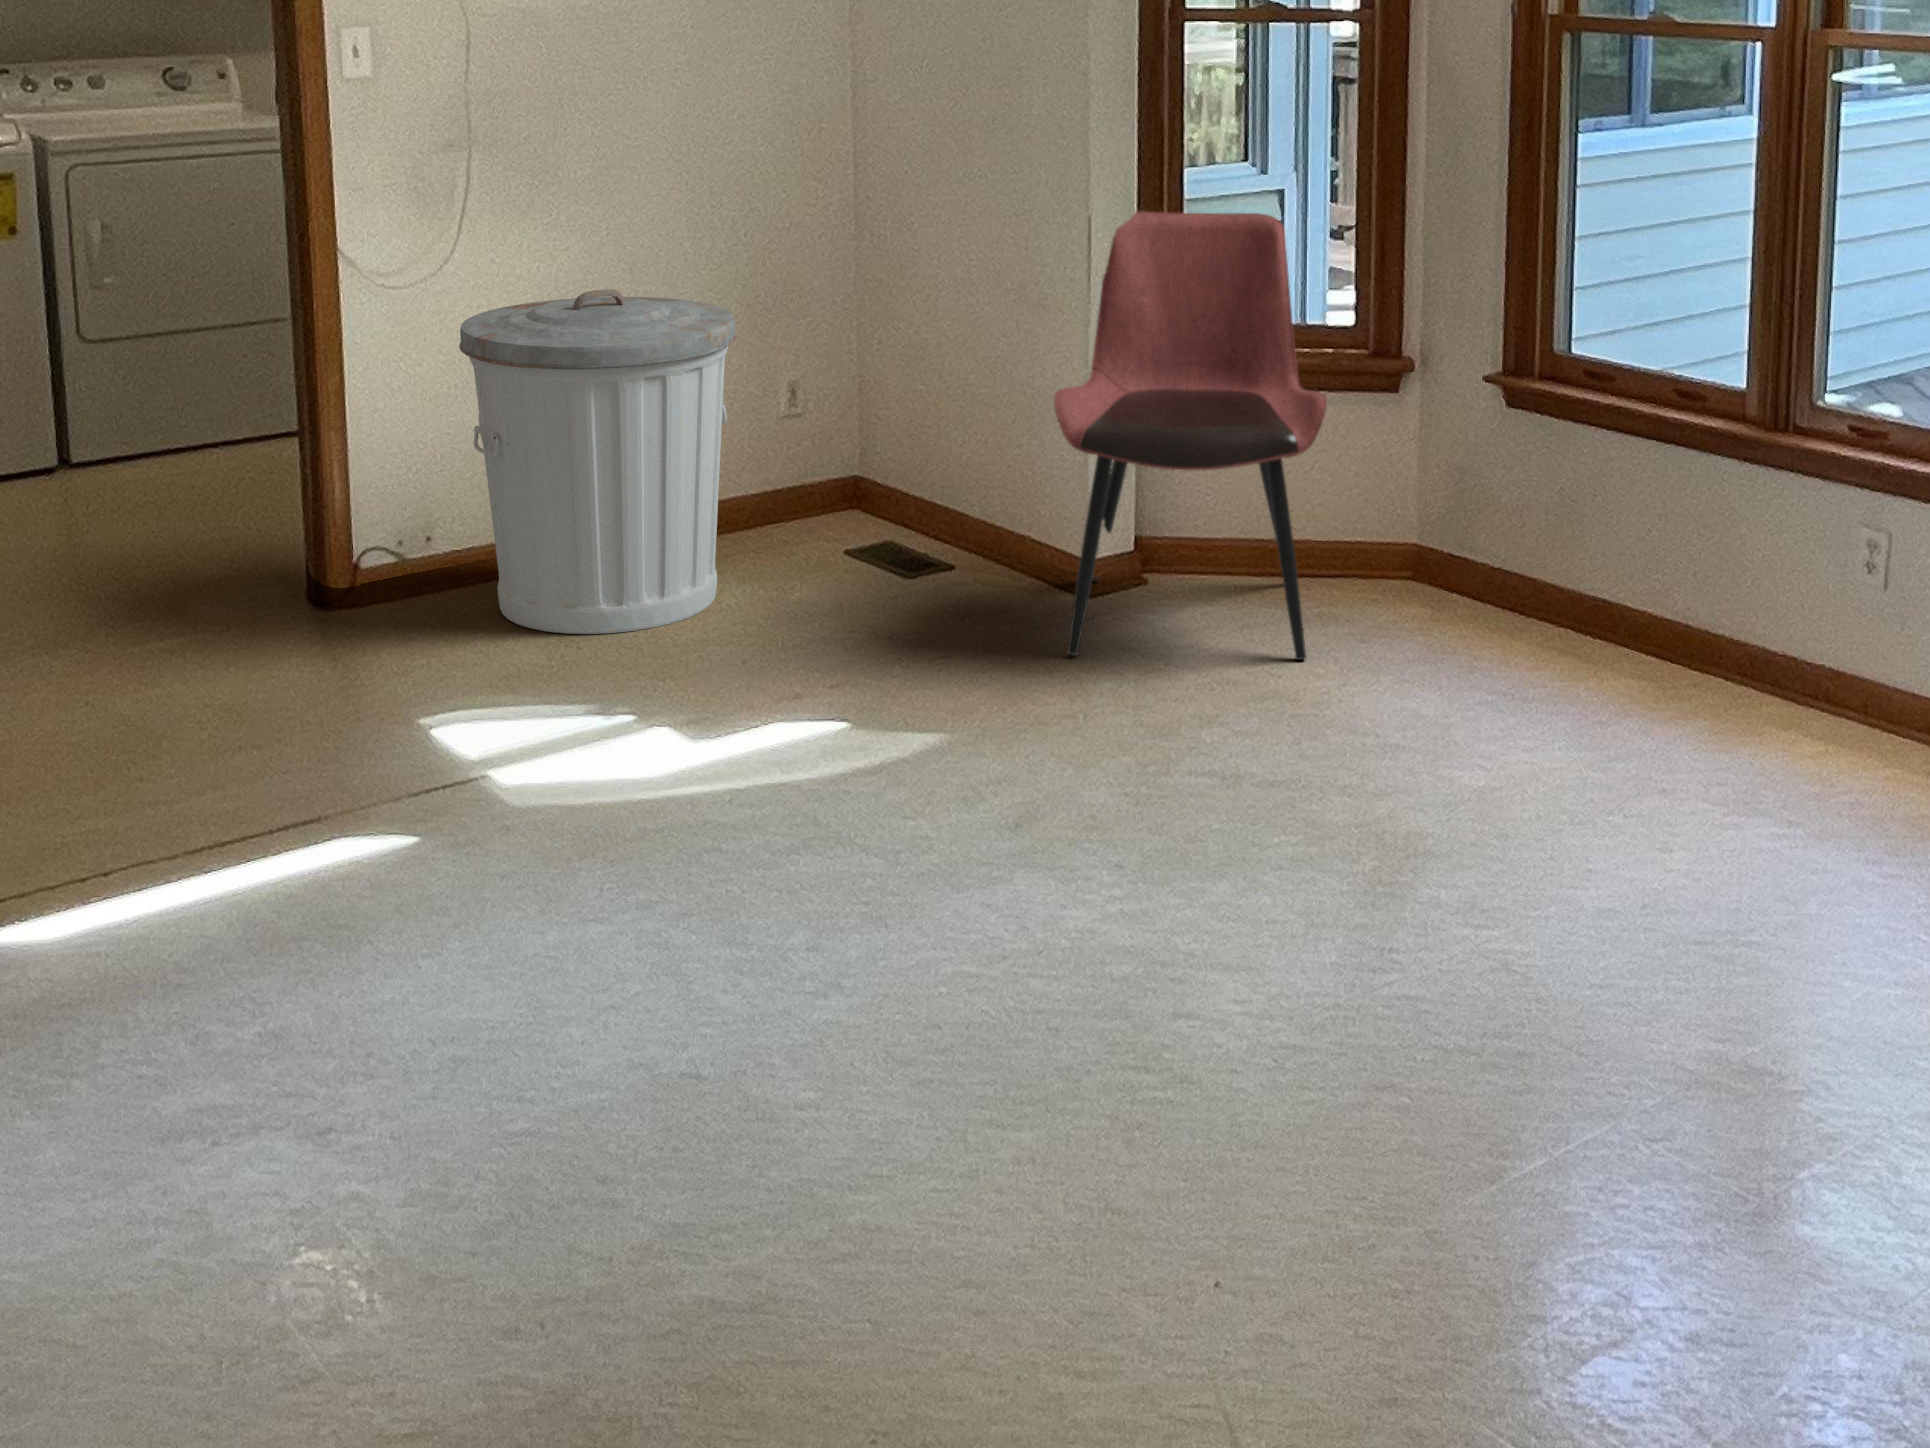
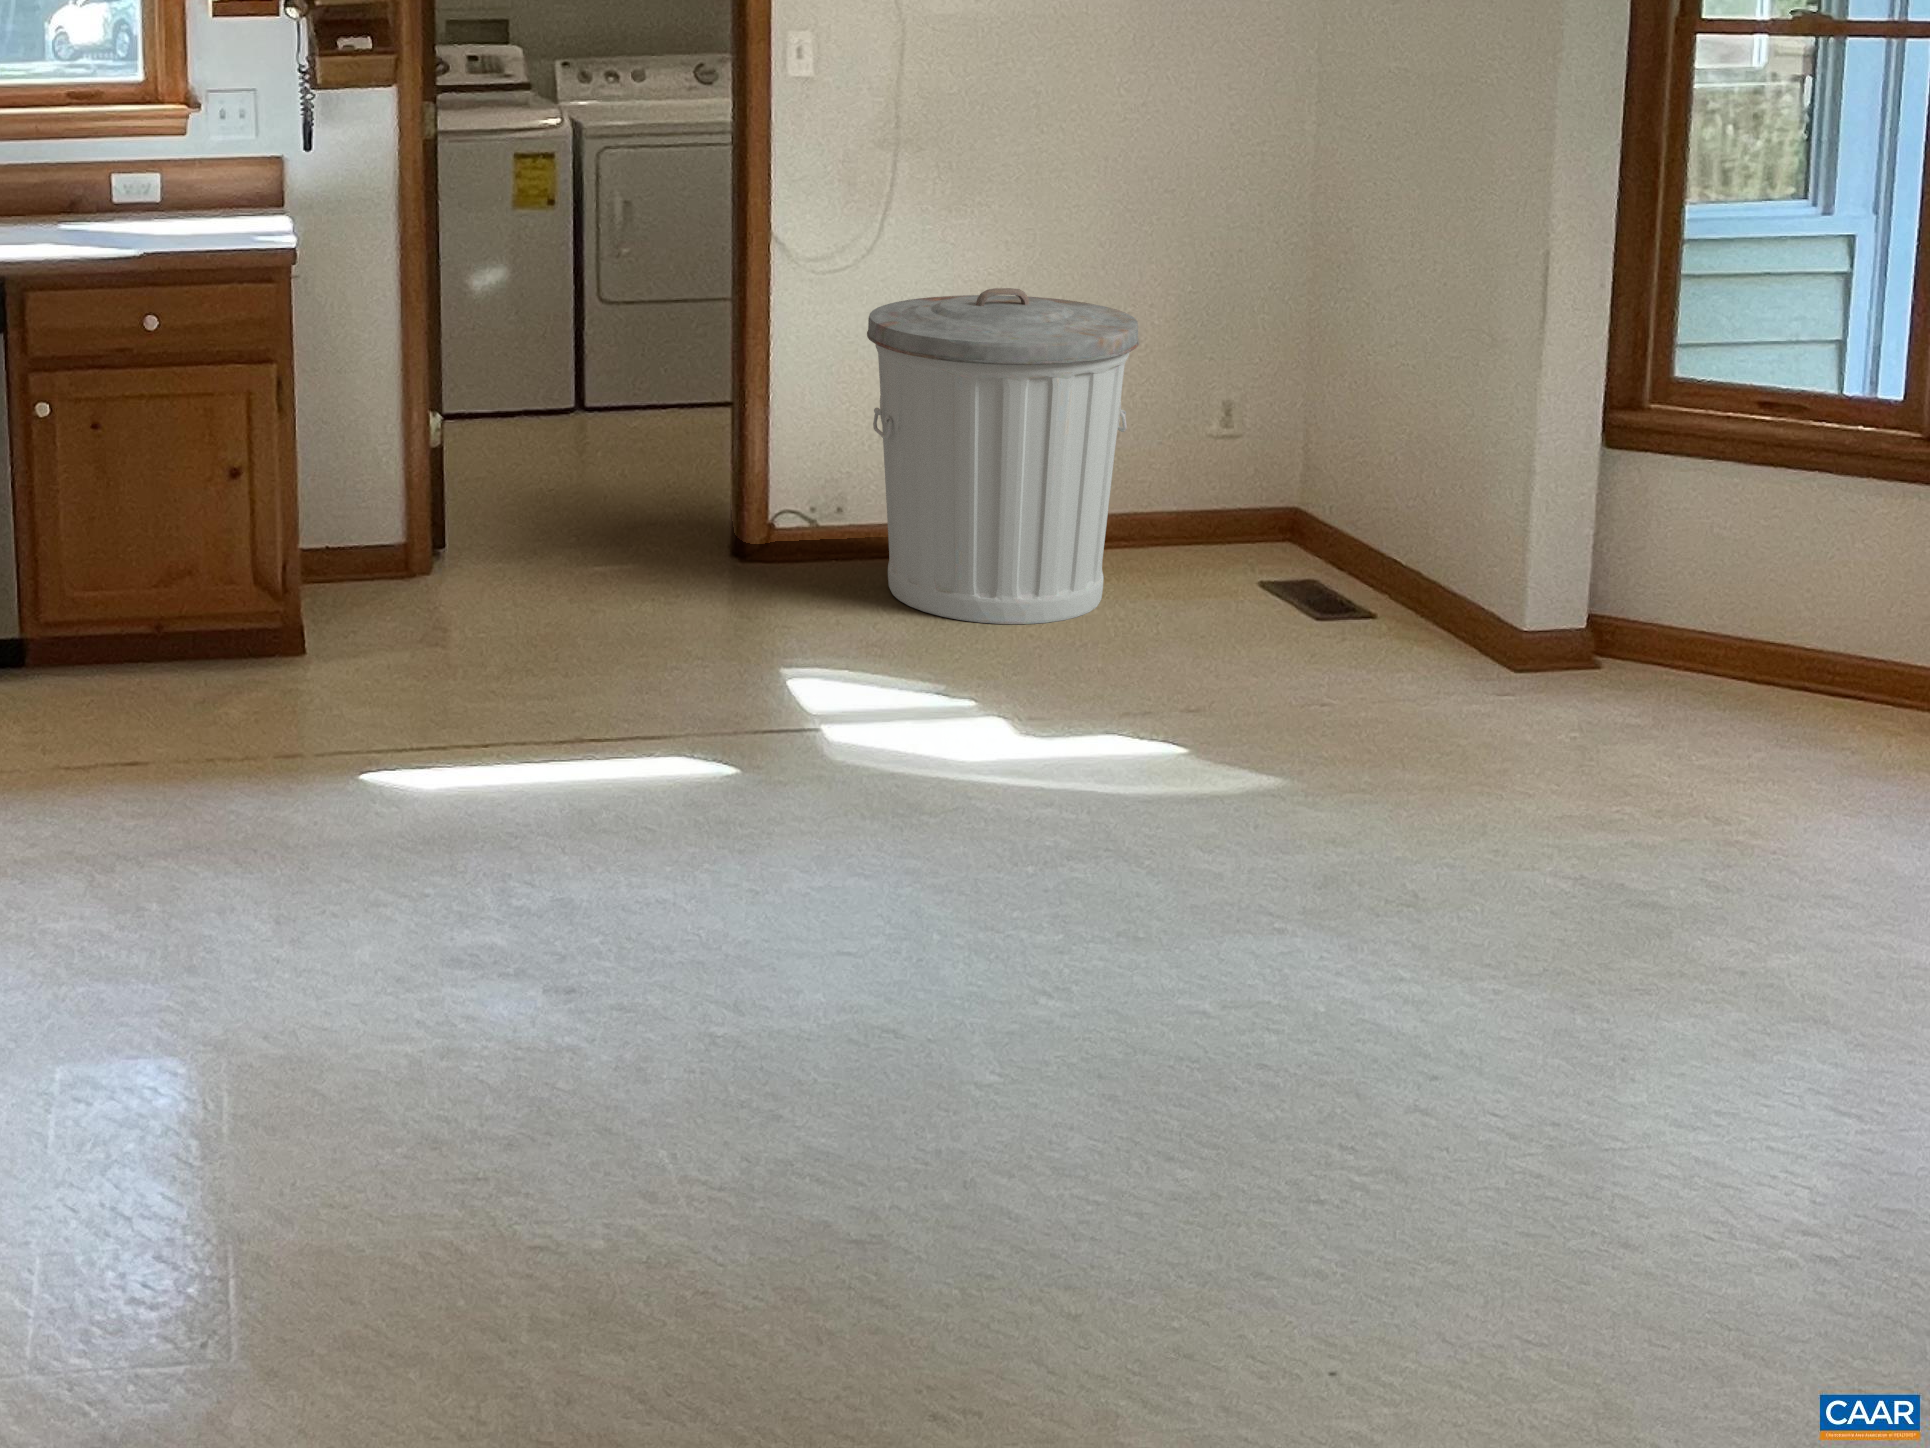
dining chair: present [1054,212,1327,660] -> none [1455,245,1816,781]

